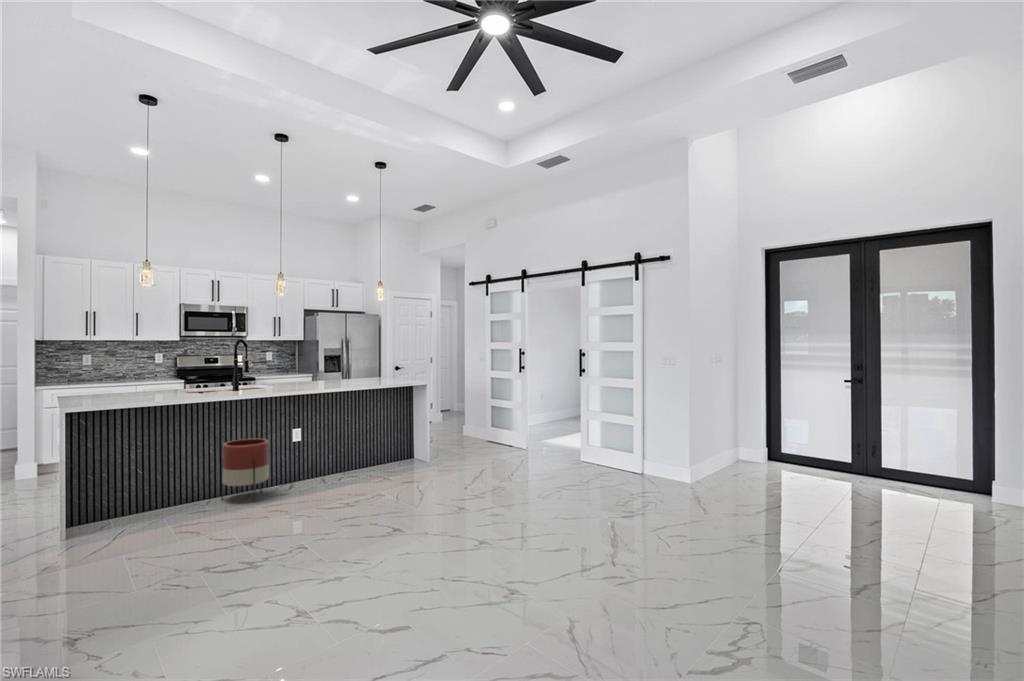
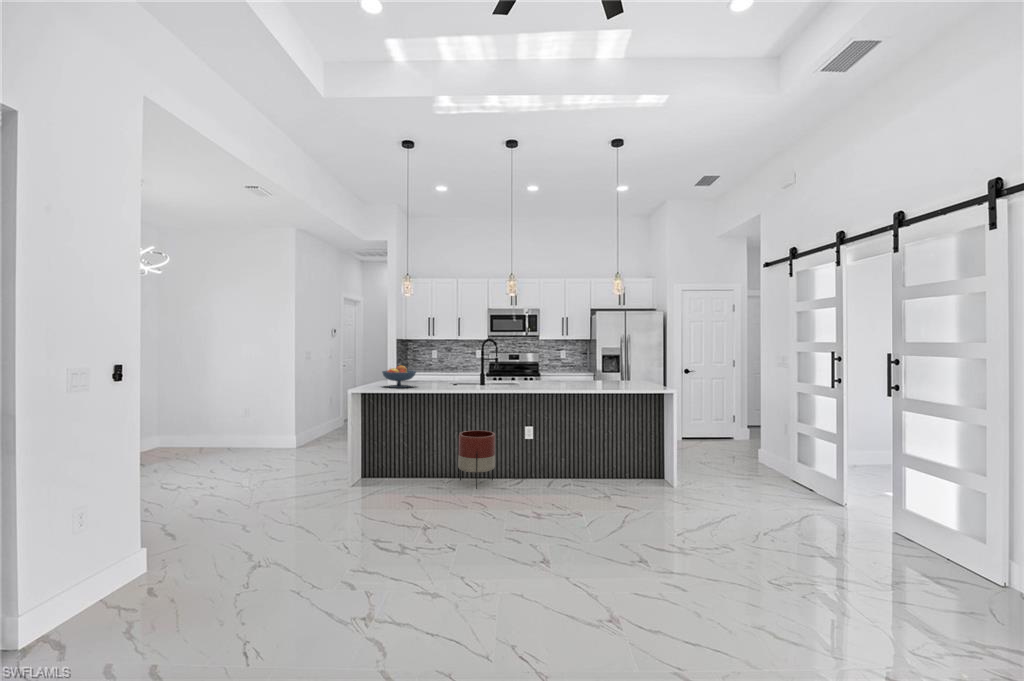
fruit bowl: none [106,370,160,398] -> present [382,366,416,388]

